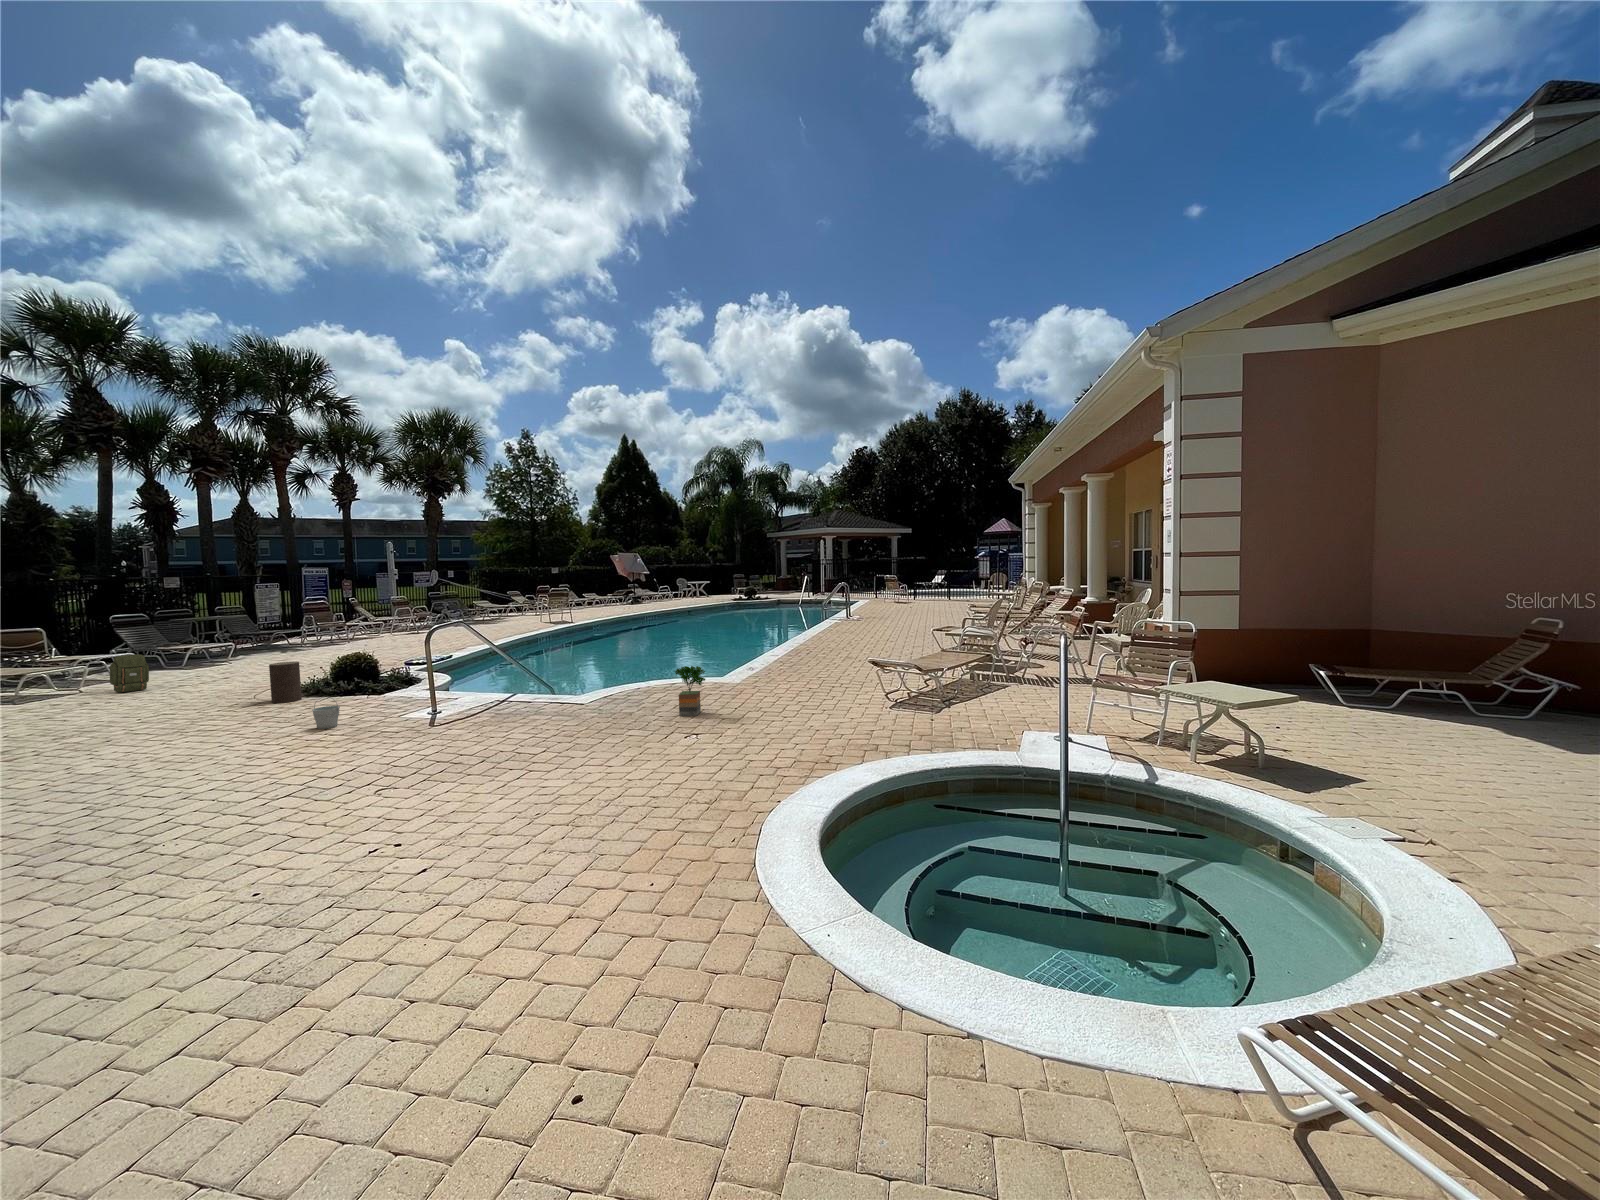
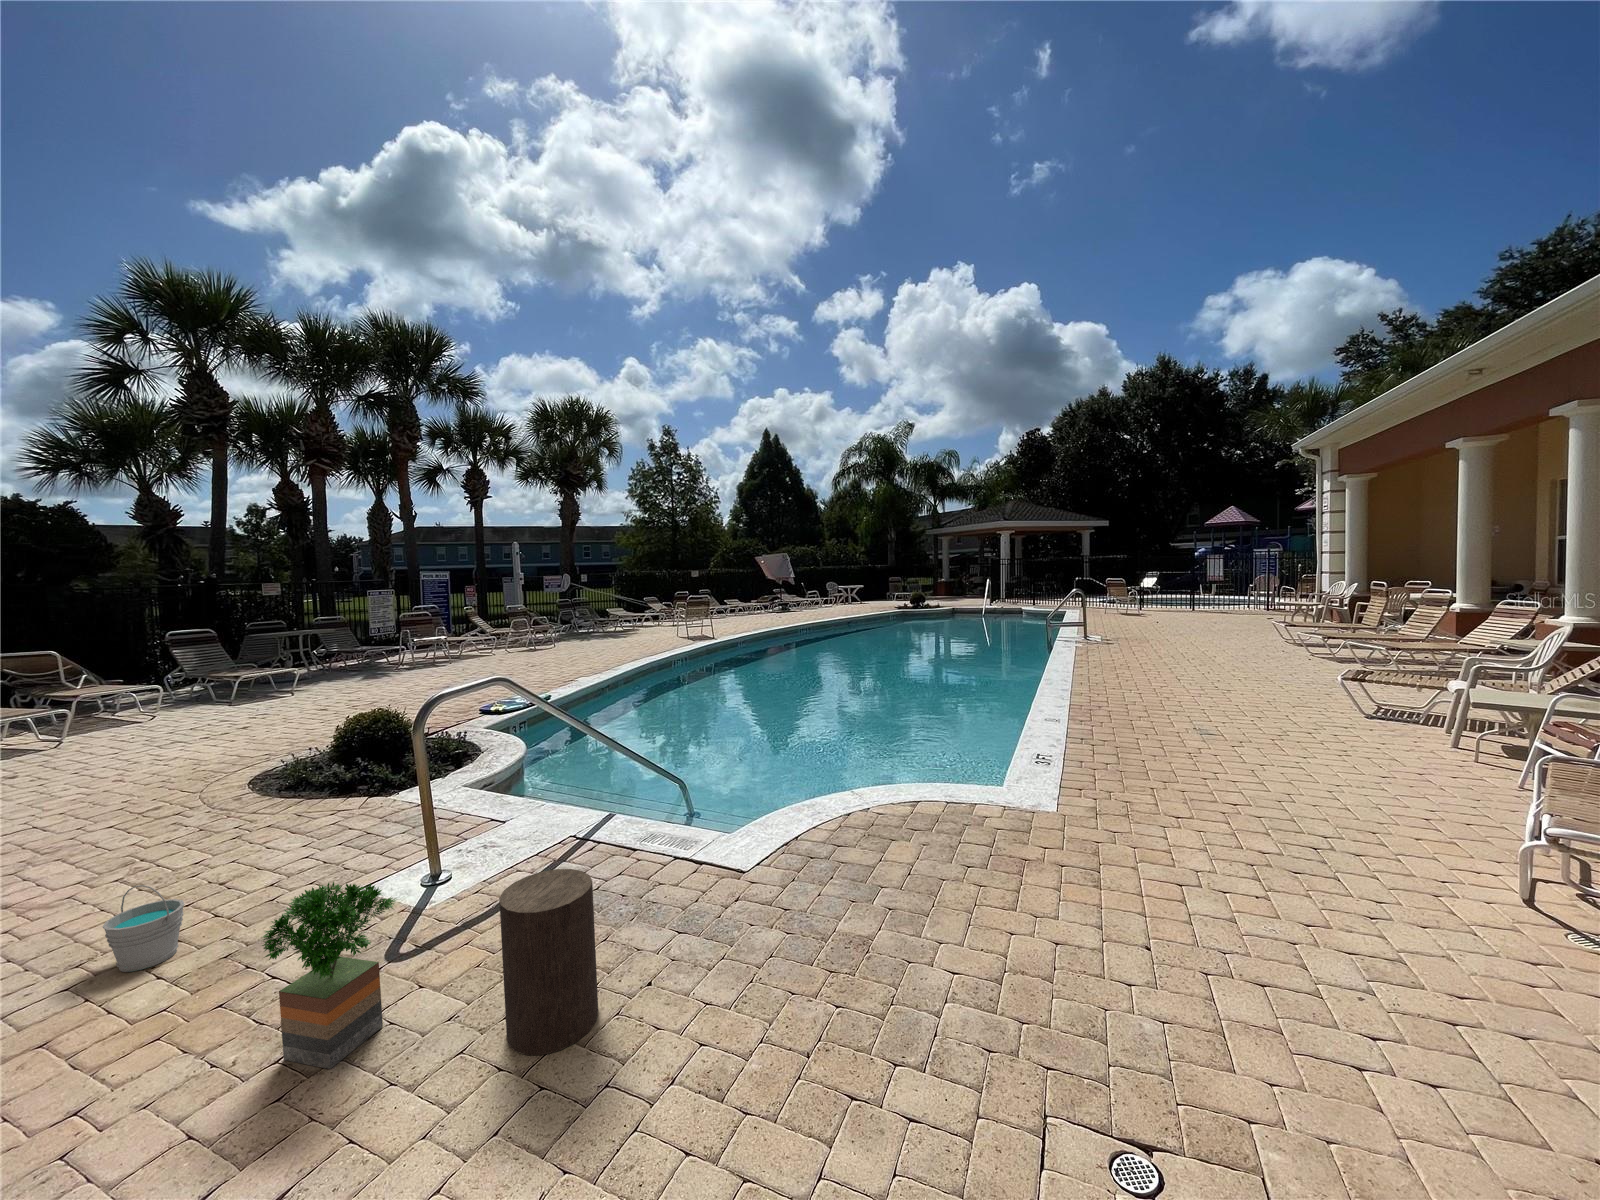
backpack: present [110,654,149,692] -> none [45,701,106,761]
stool: present [269,661,302,703] -> present [499,869,598,1055]
potted tree: present [675,666,705,716] -> present [262,882,396,1069]

